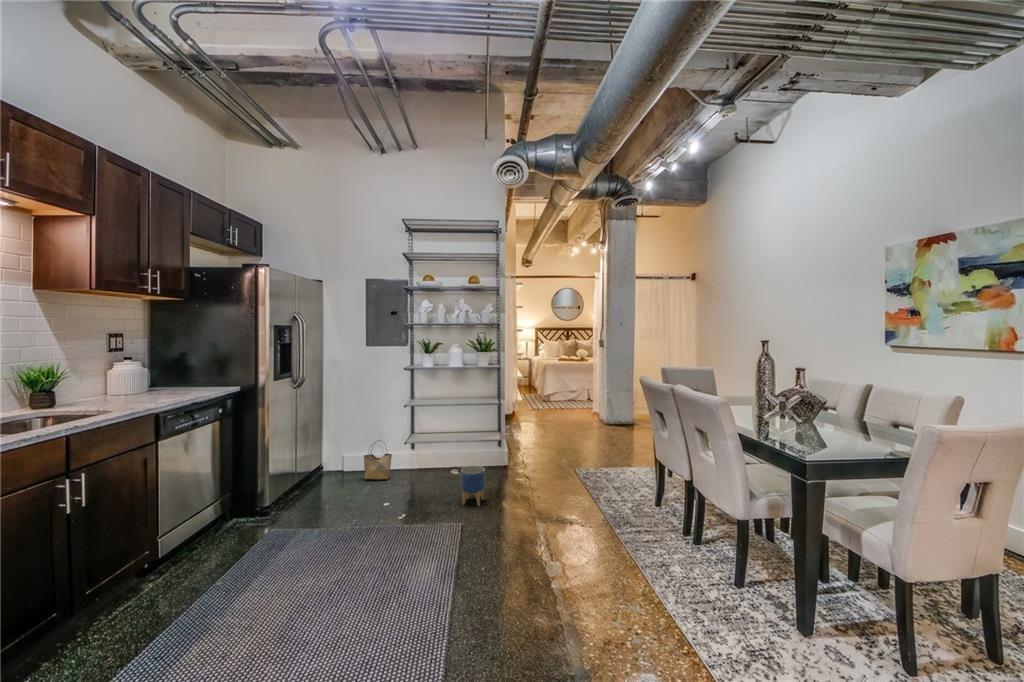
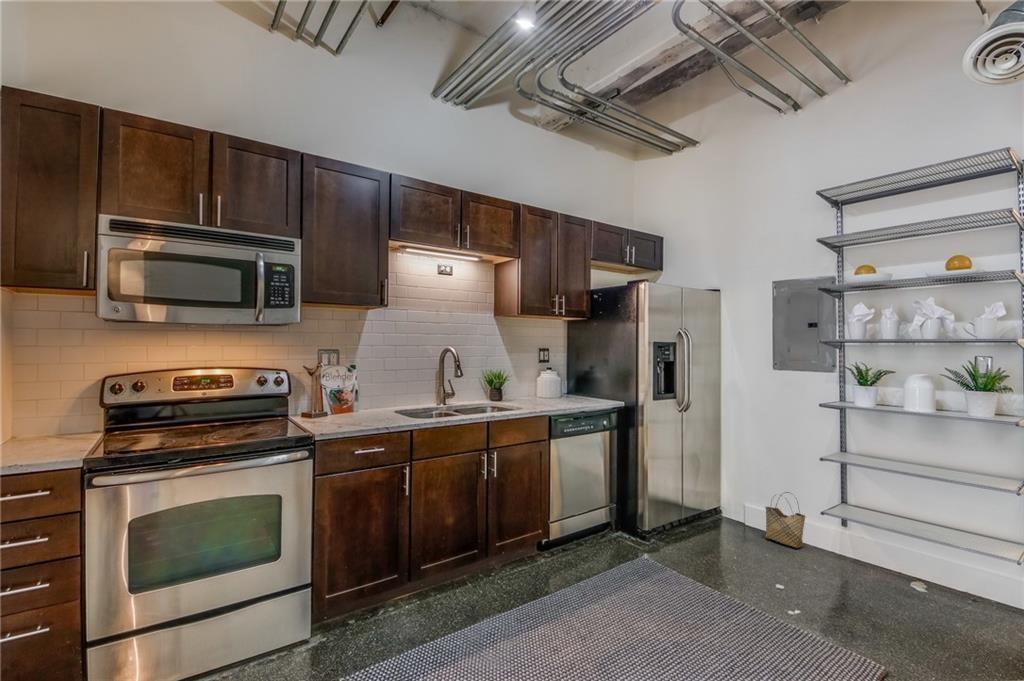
planter: present [461,466,485,506] -> none [907,574,961,653]

